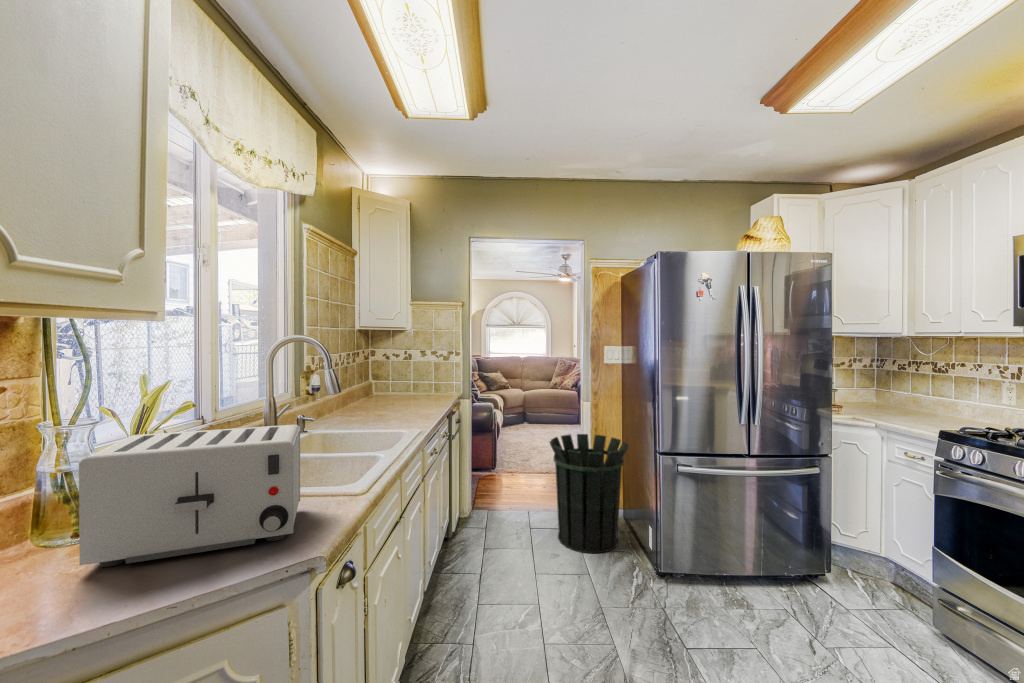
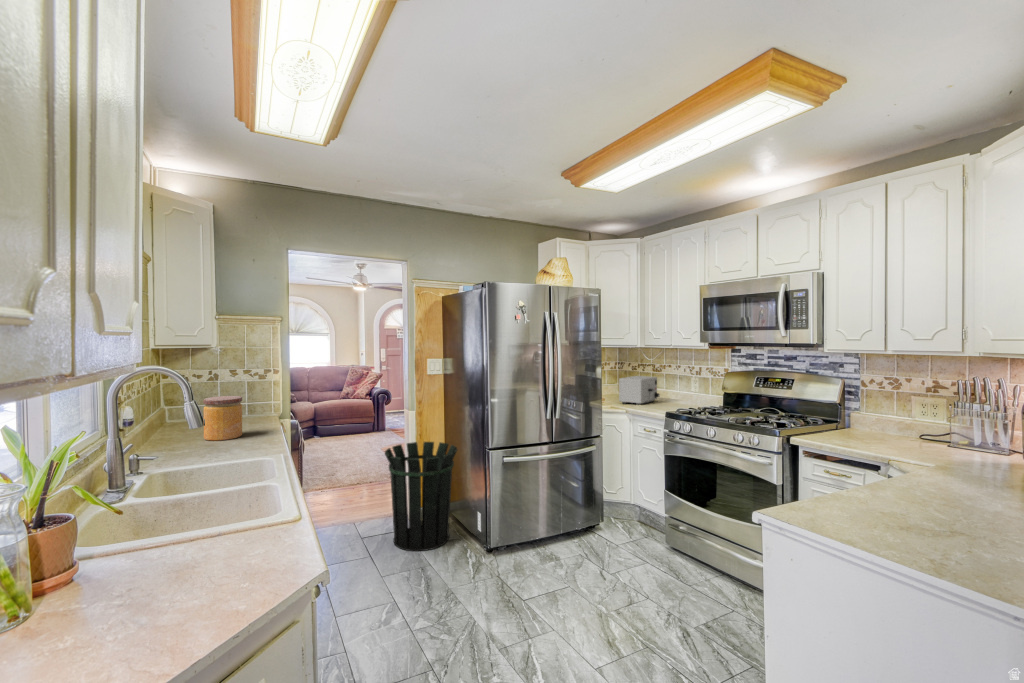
jar: none [384,372,415,410] -> present [203,396,242,441]
toaster: present [79,425,300,567] -> present [619,376,660,405]

